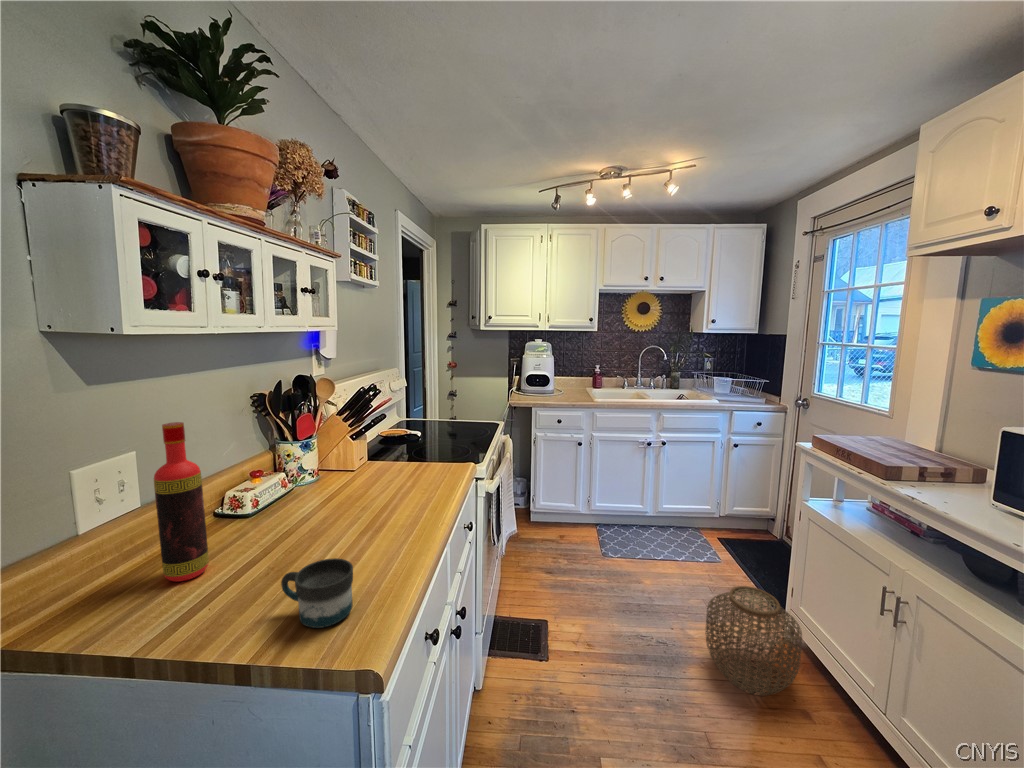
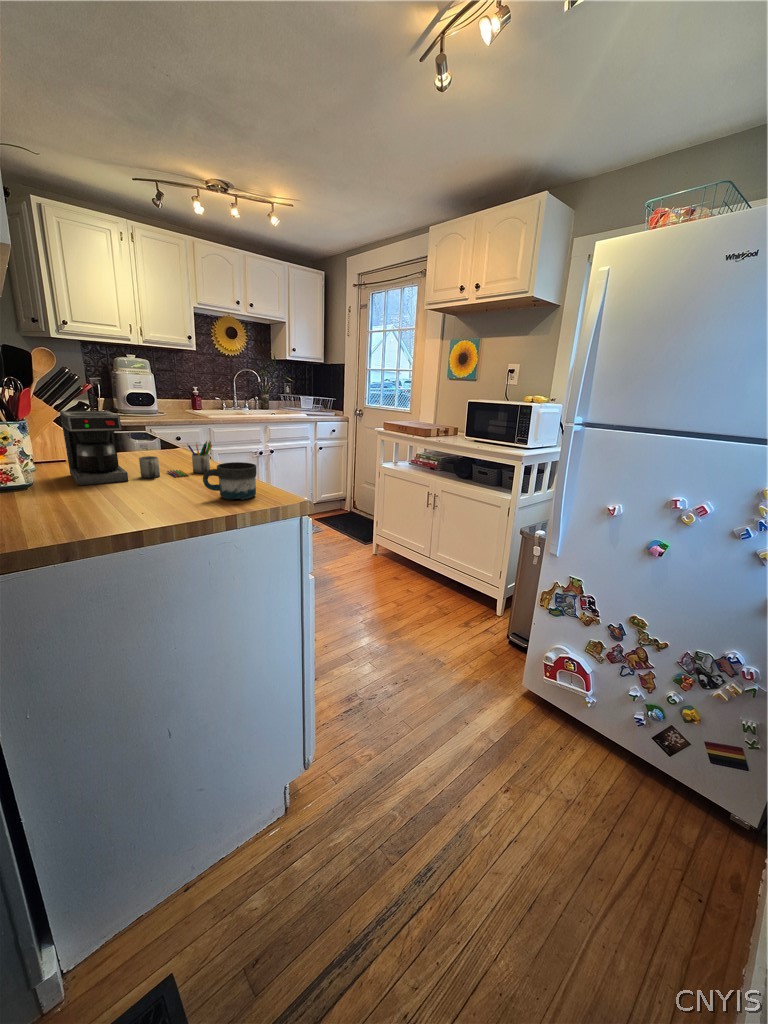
bottle: present [154,422,209,582] -> none [22,353,83,510]
coffee maker: none [272,442,420,533] -> present [60,411,212,486]
woven basket: present [705,586,802,695] -> none [340,522,392,582]

